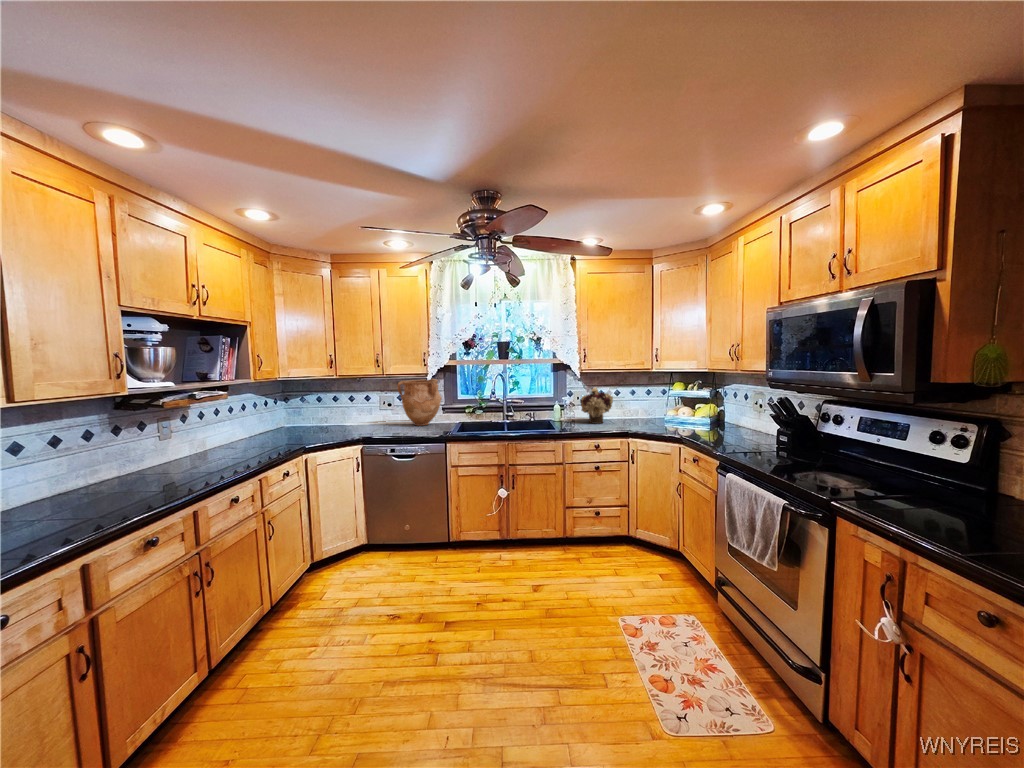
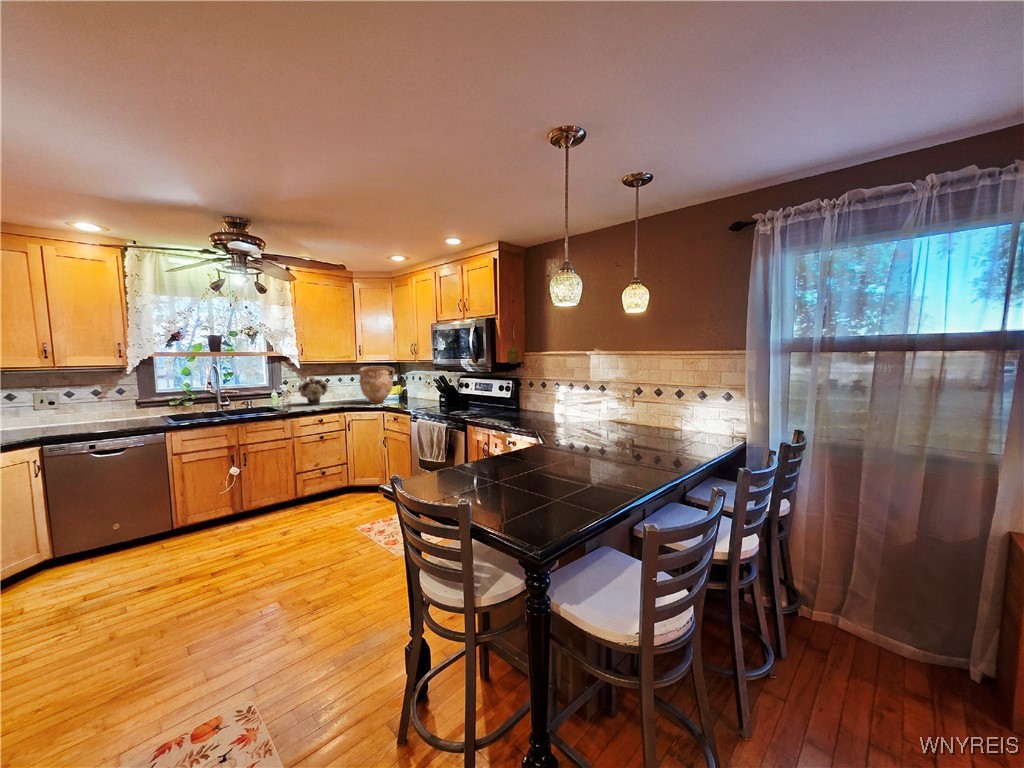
vase: present [398,379,442,426] -> present [359,366,395,404]

